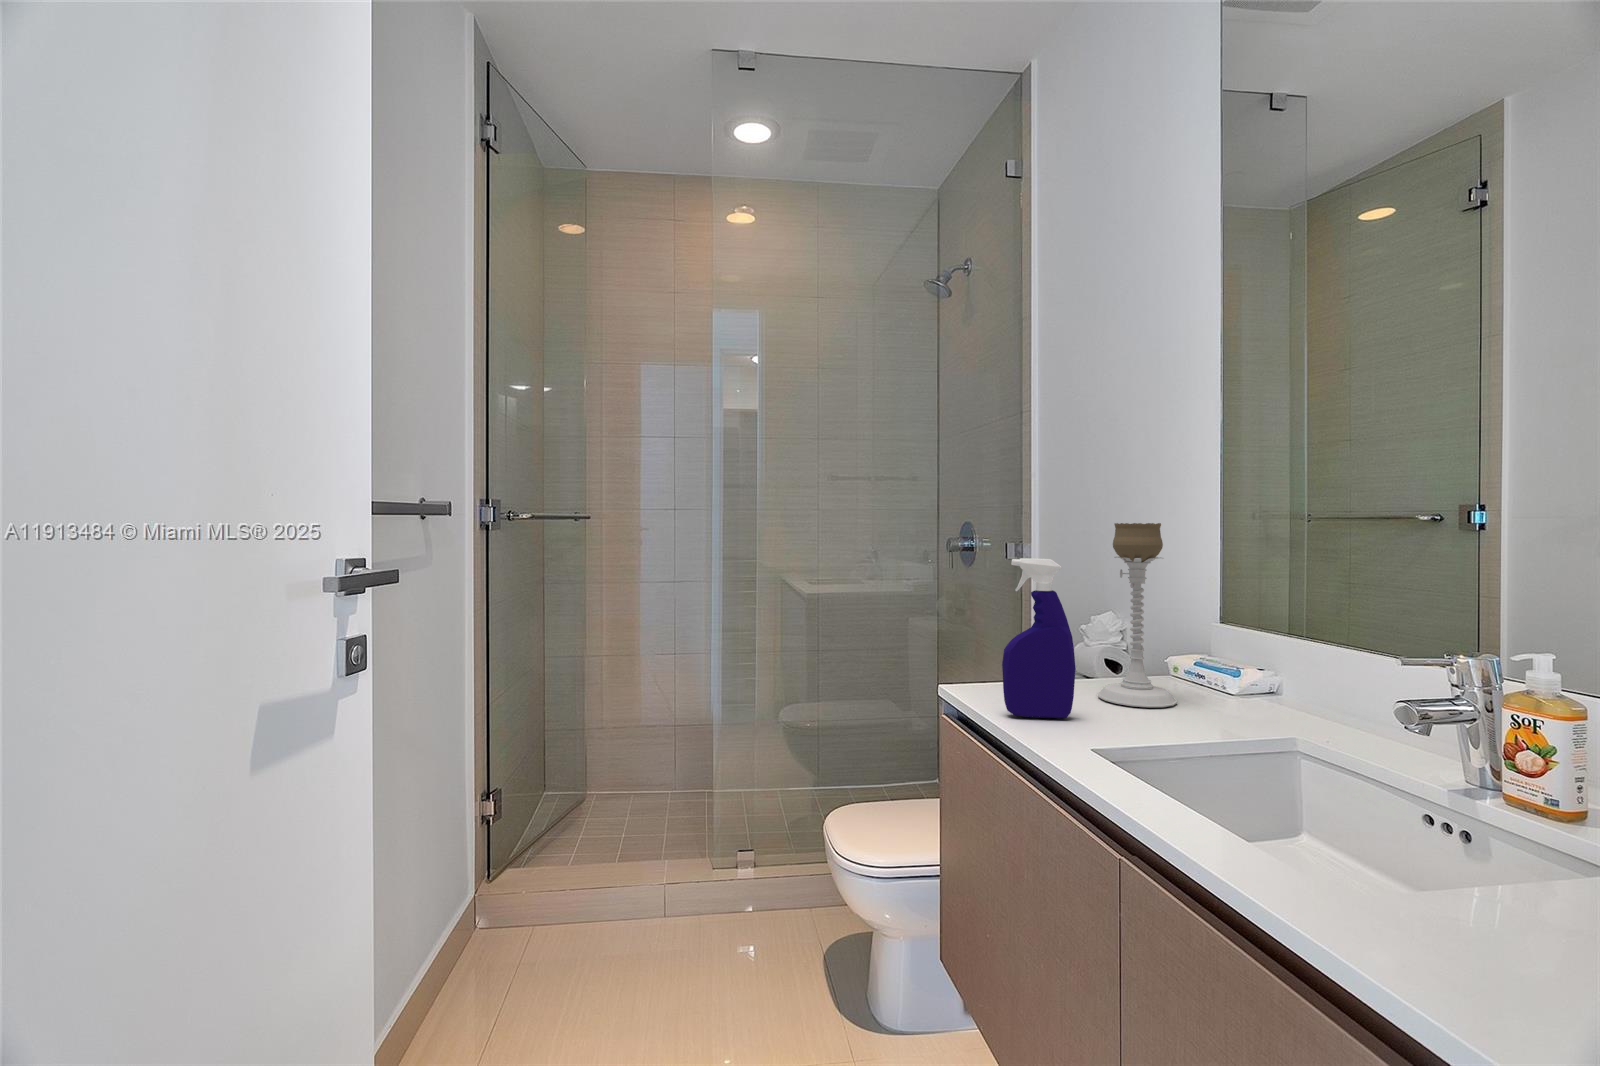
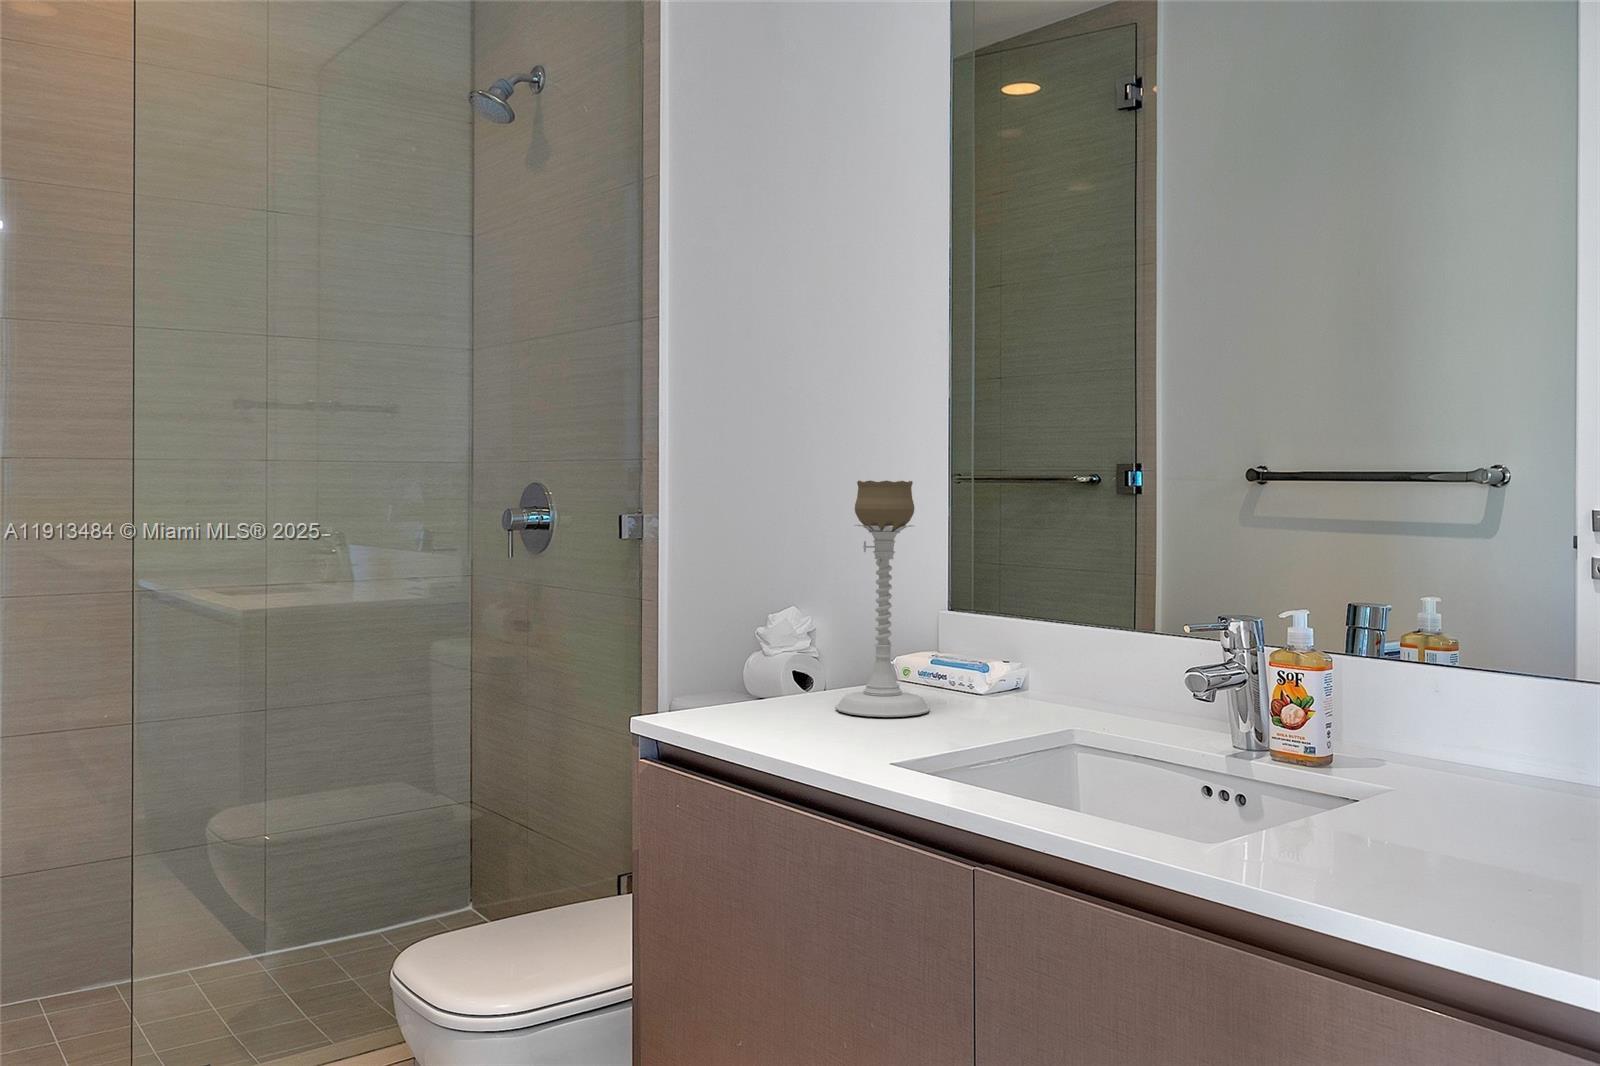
spray bottle: present [1002,558,1076,718] -> none [749,526,838,739]

